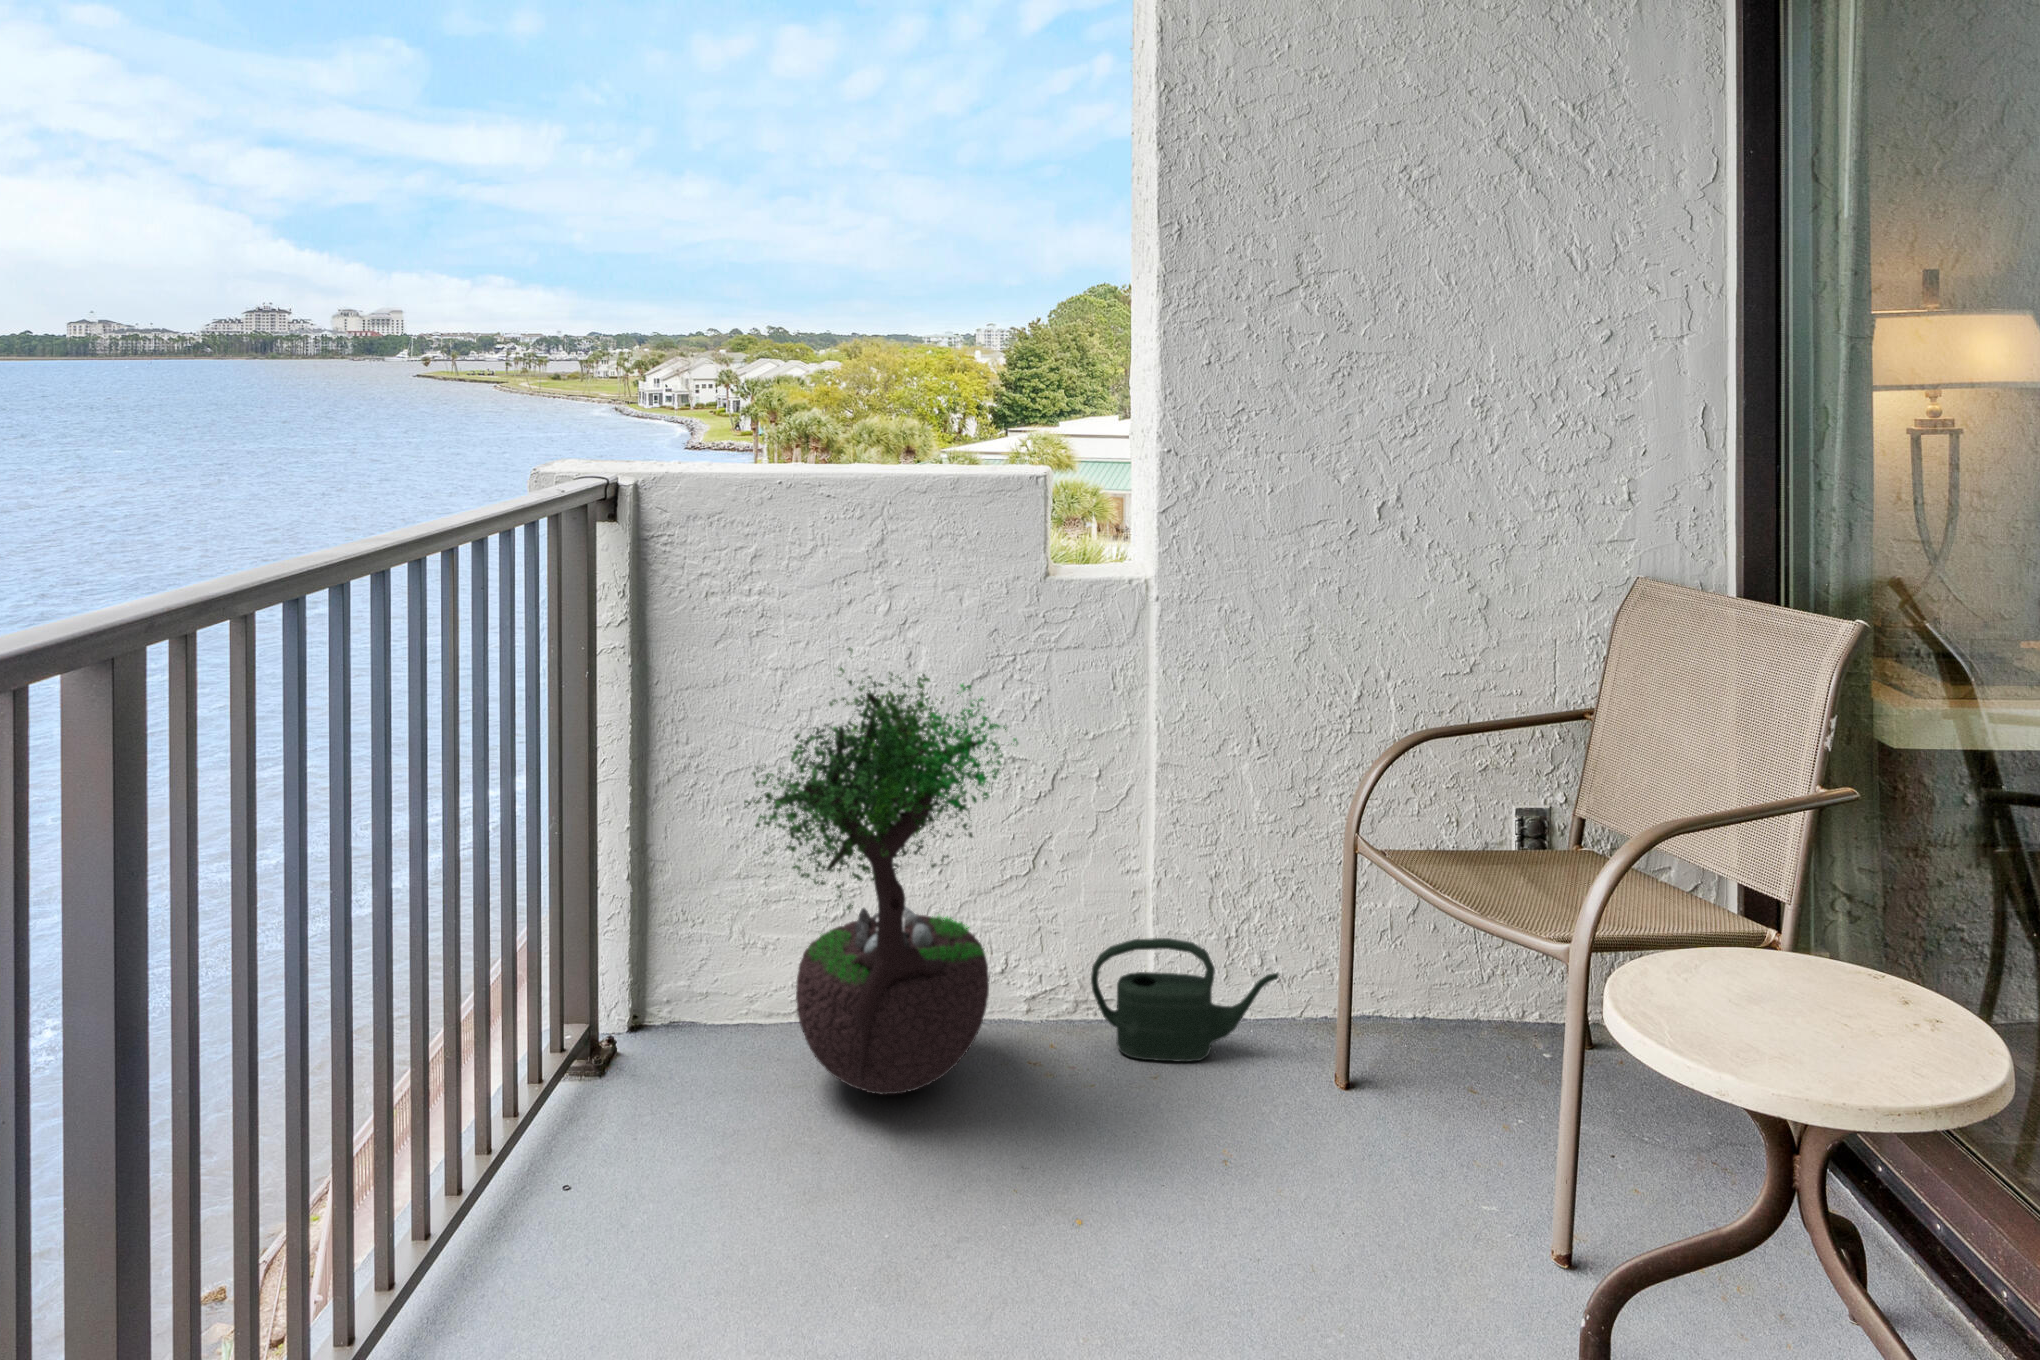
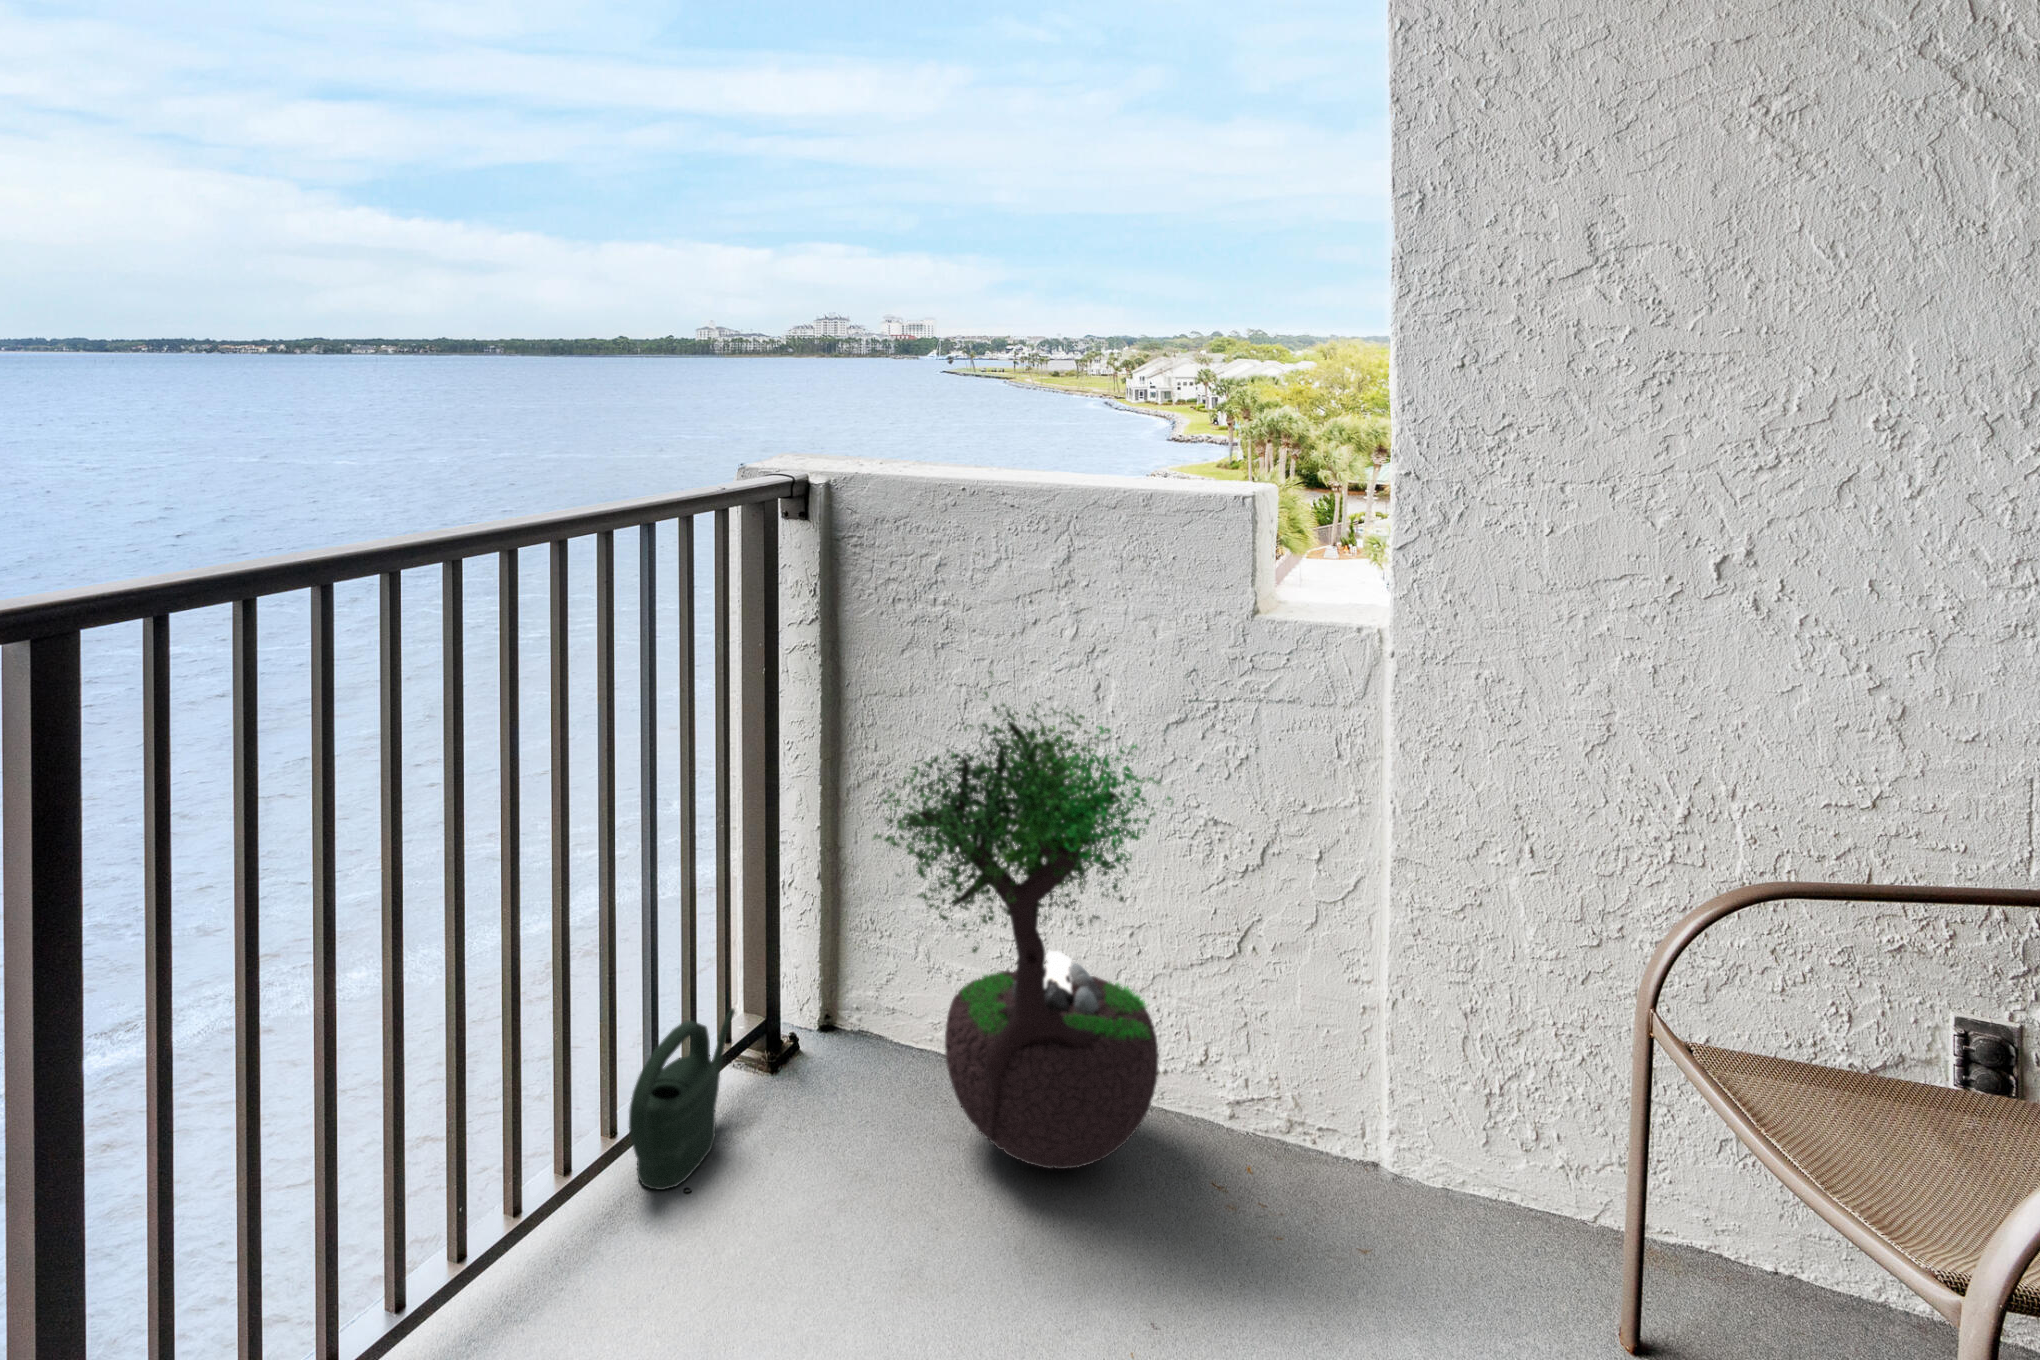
watering can: present [1091,938,1279,1062] -> present [629,1008,735,1190]

